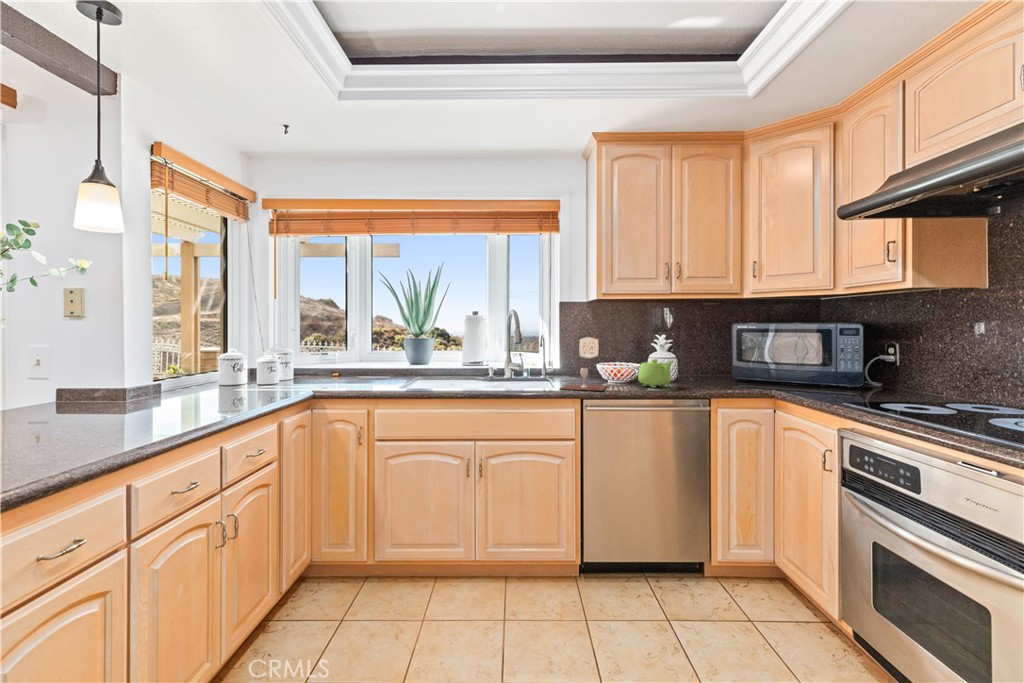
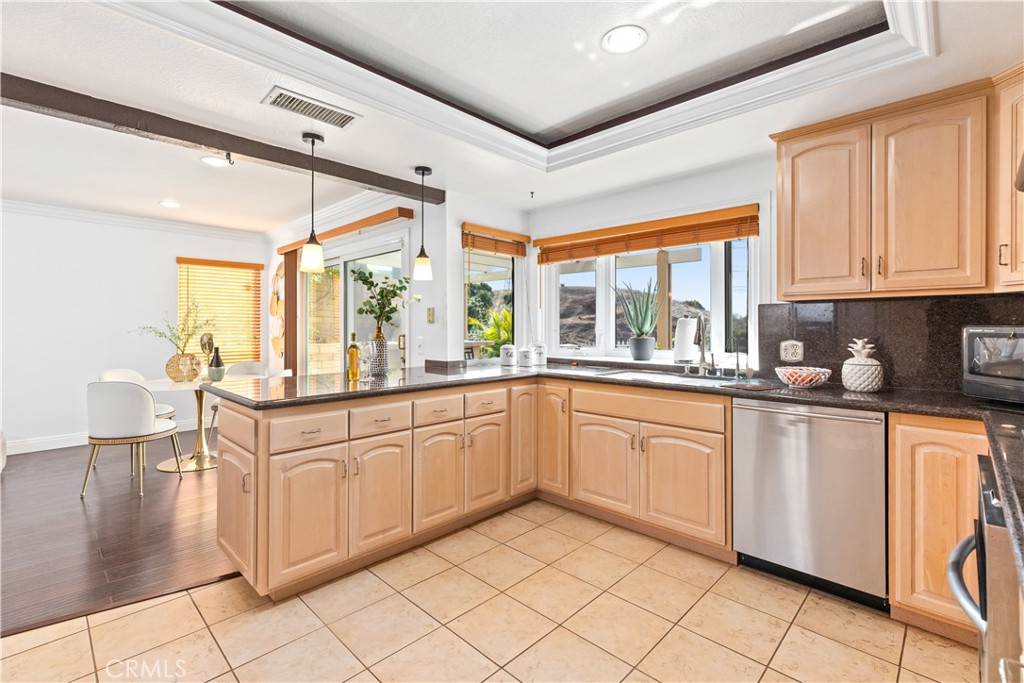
teapot: present [638,359,673,388] -> none [816,364,866,395]

